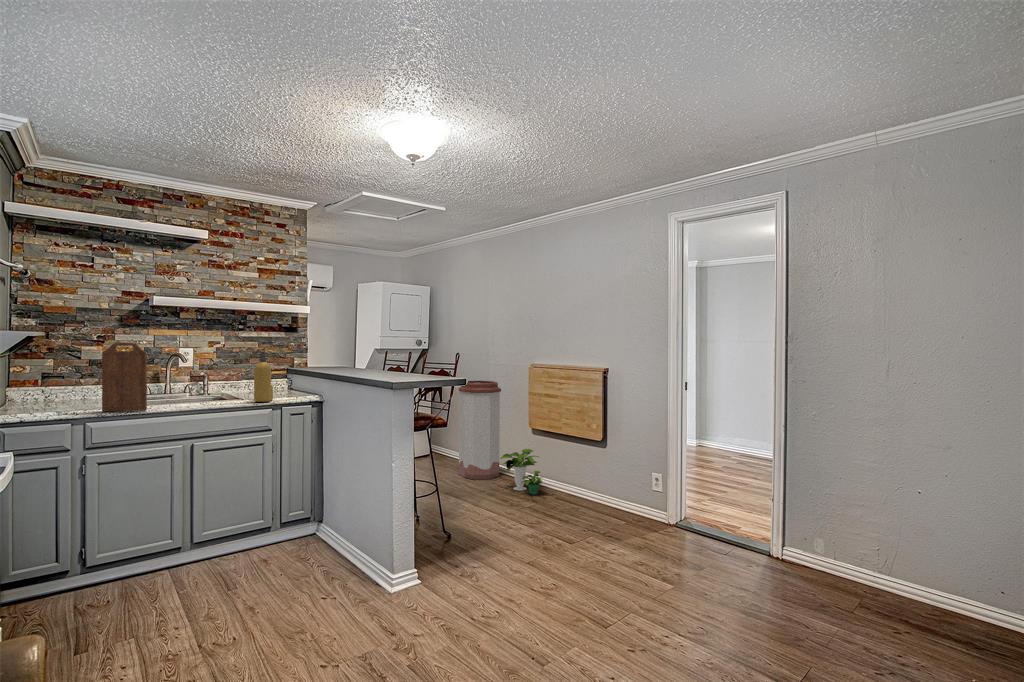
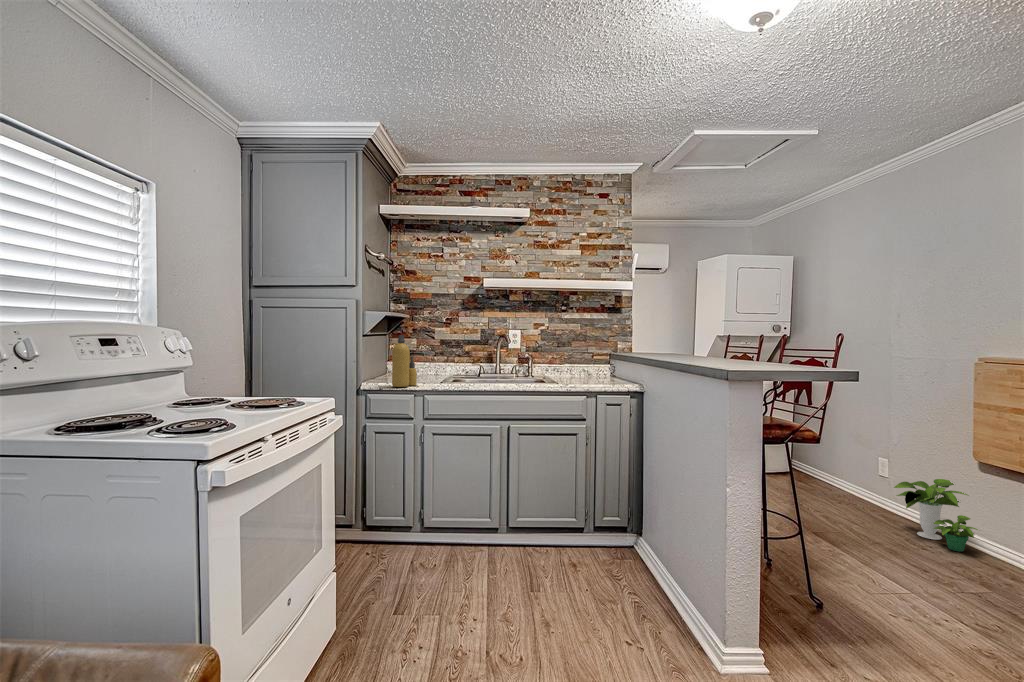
cutting board: present [102,342,147,411] -> none [434,323,468,390]
bottle: present [254,355,273,402] -> present [392,335,417,387]
trash can: present [459,381,501,480] -> none [826,374,896,511]

